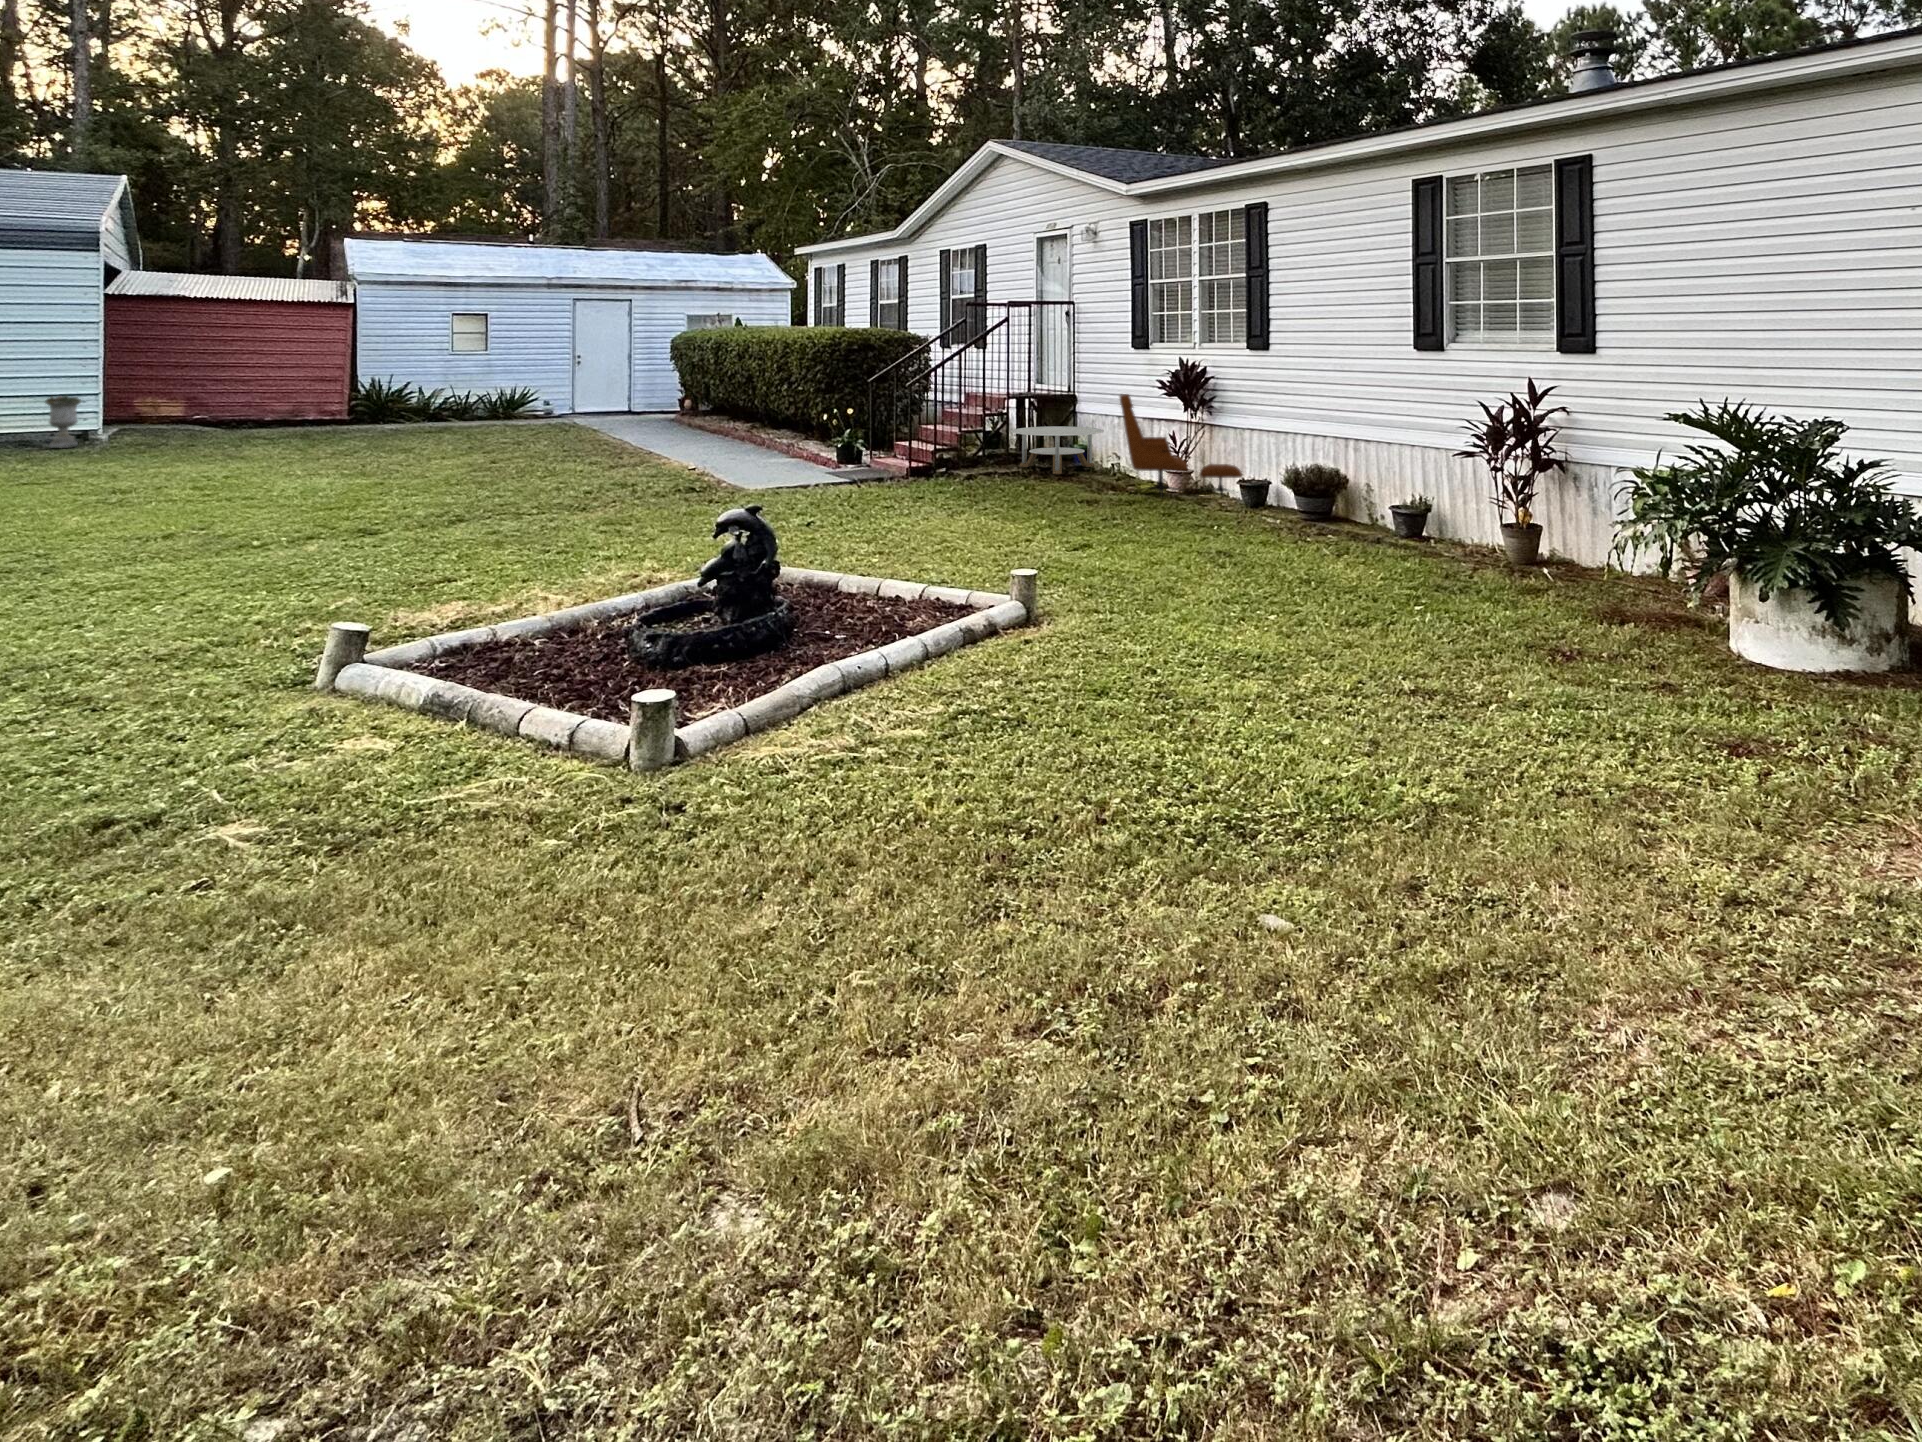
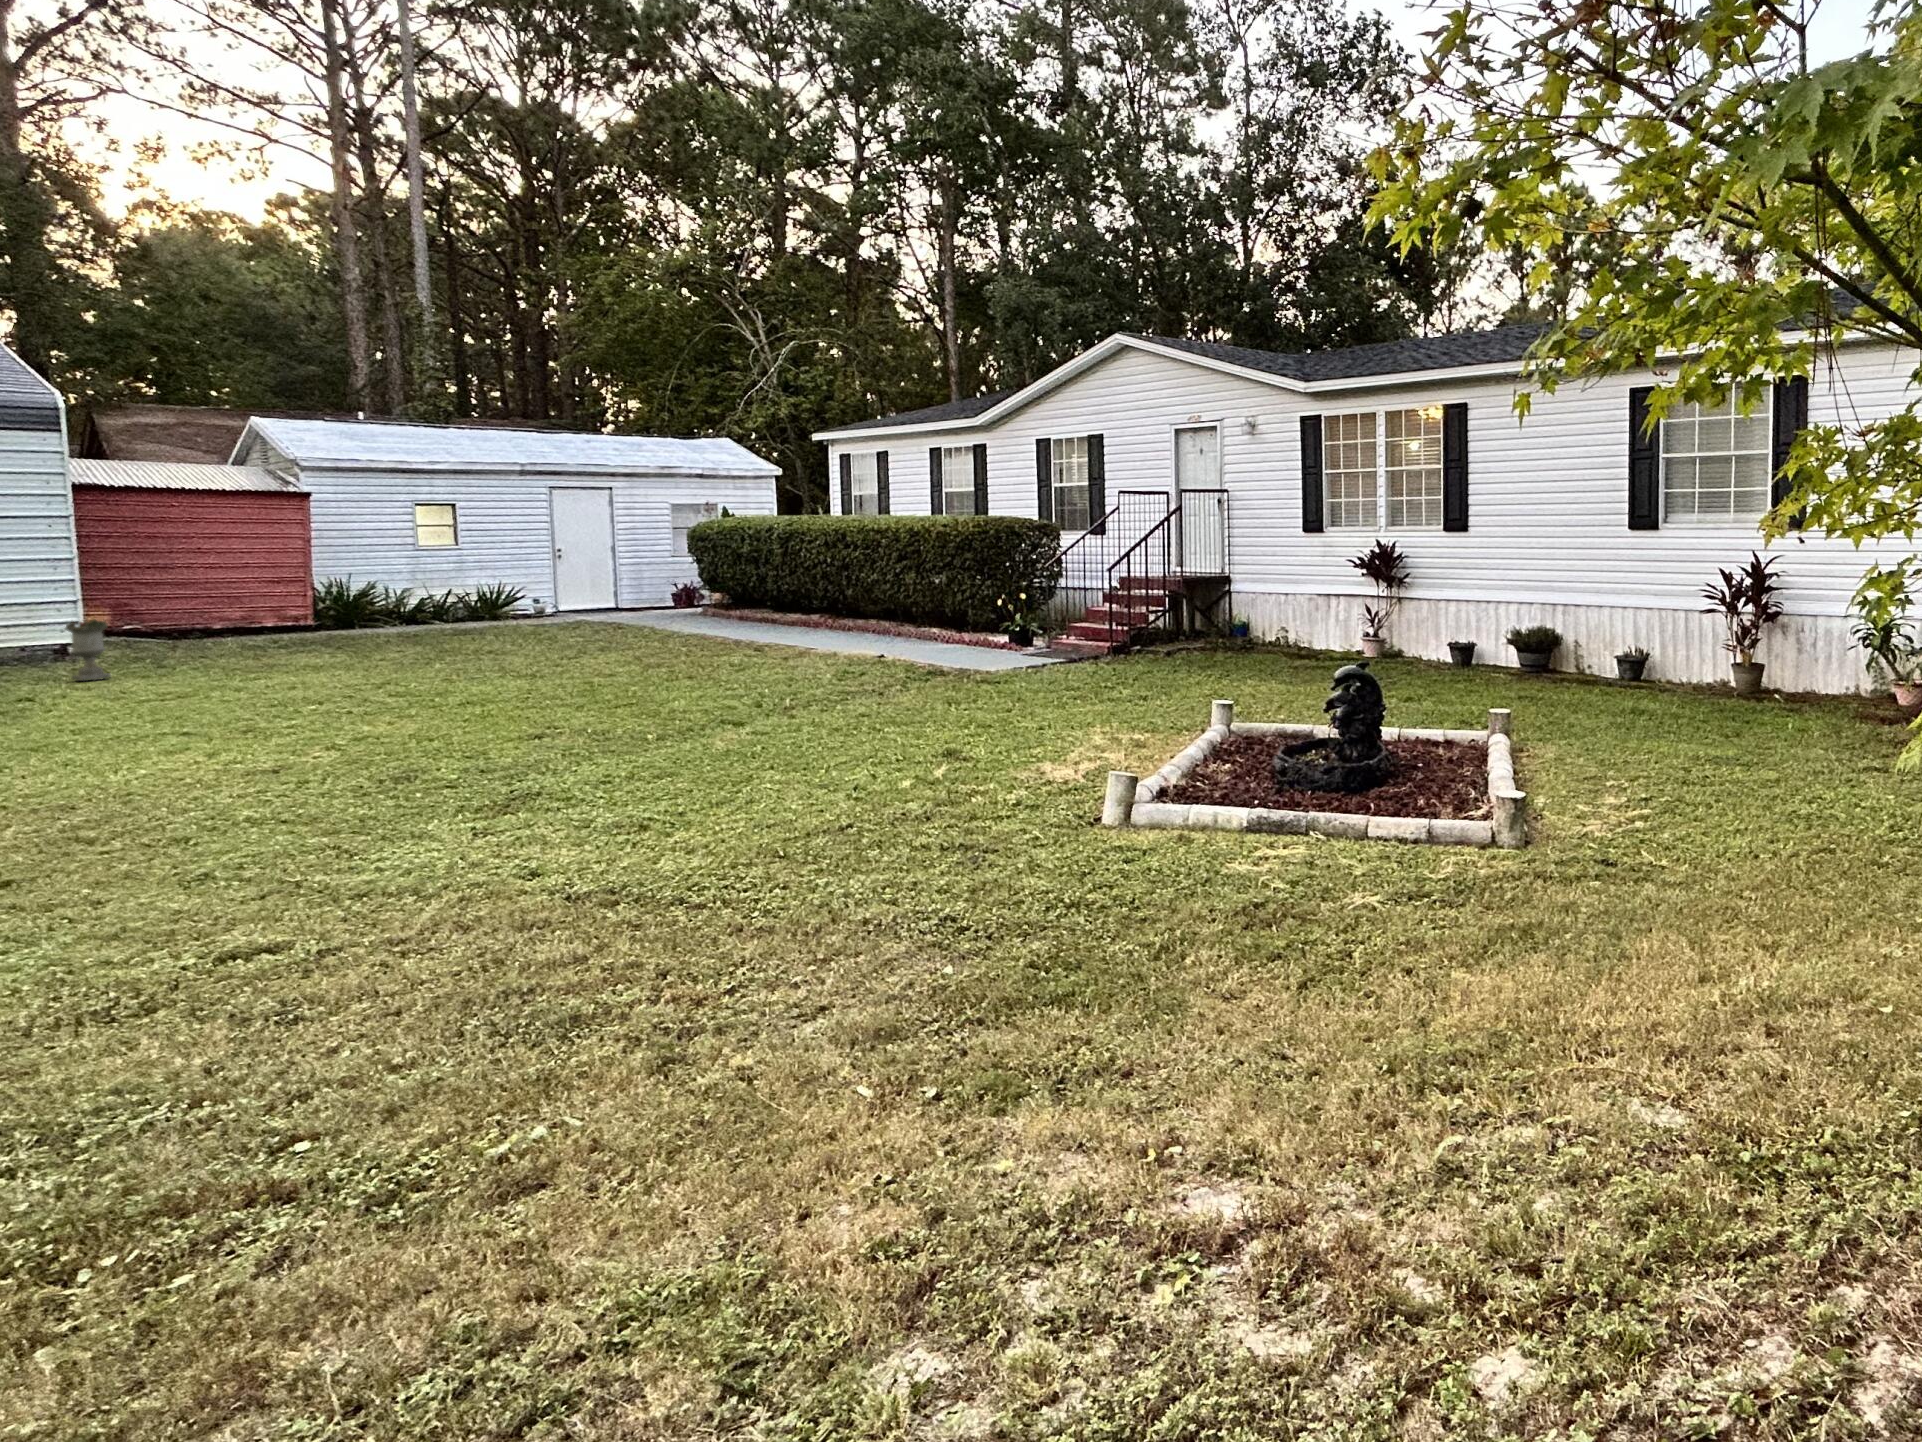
lounge chair: present [1120,394,1242,497] -> none [1343,564,1438,645]
round table: present [1010,426,1104,474] -> none [1198,599,1279,637]

